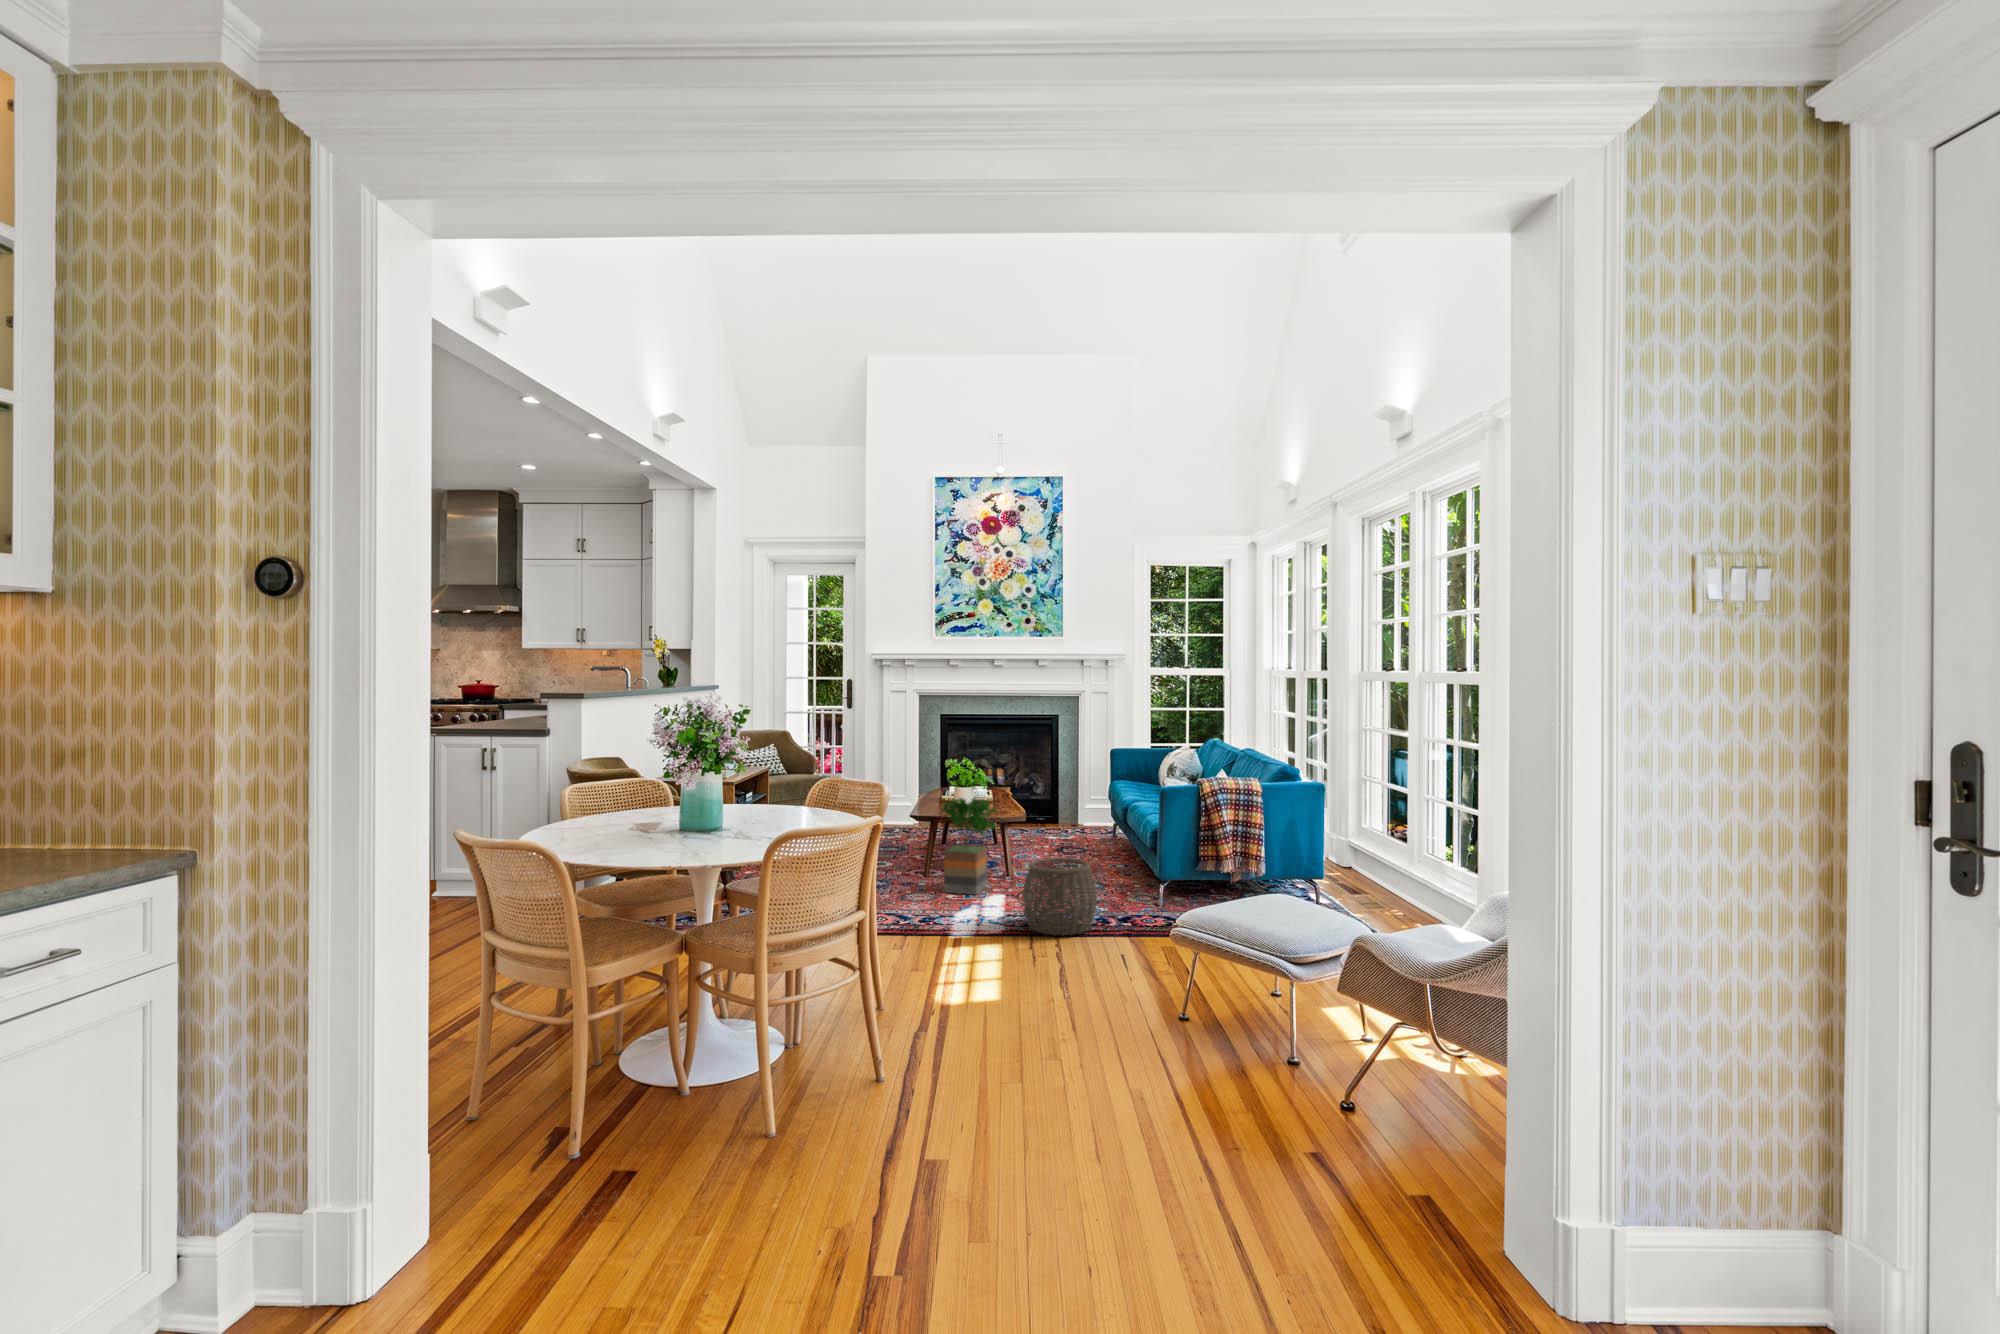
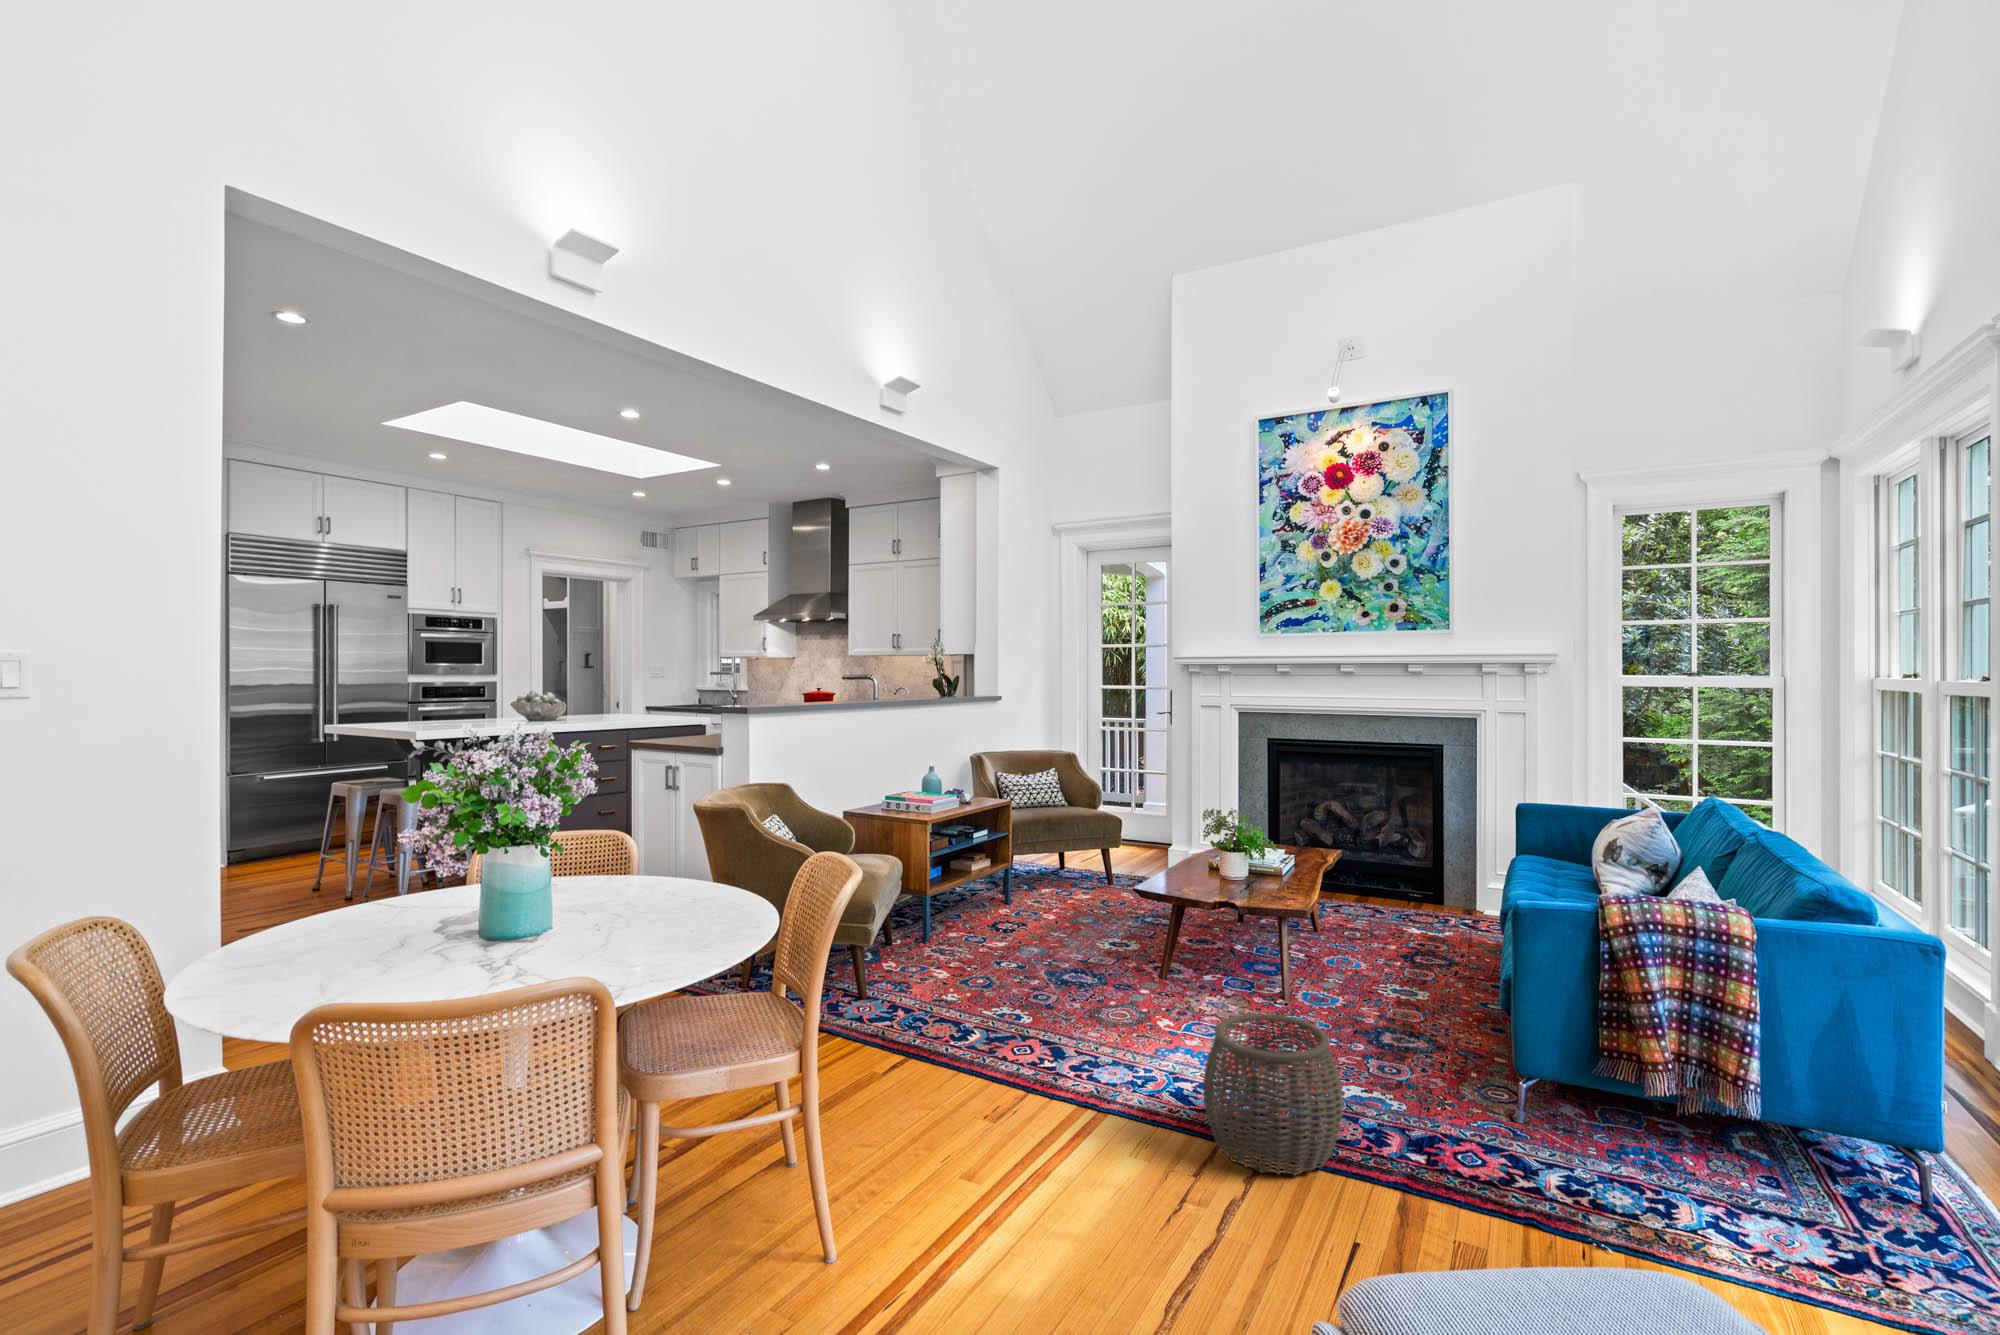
potted tree: present [941,798,996,895] -> none [1150,875,1246,1035]

